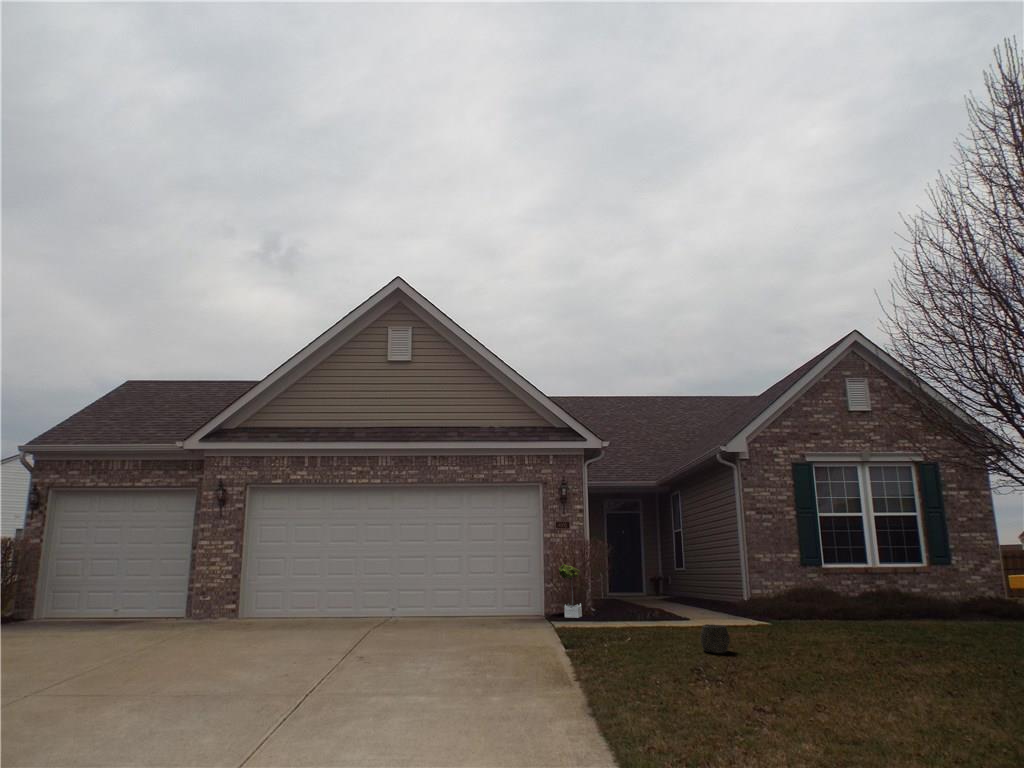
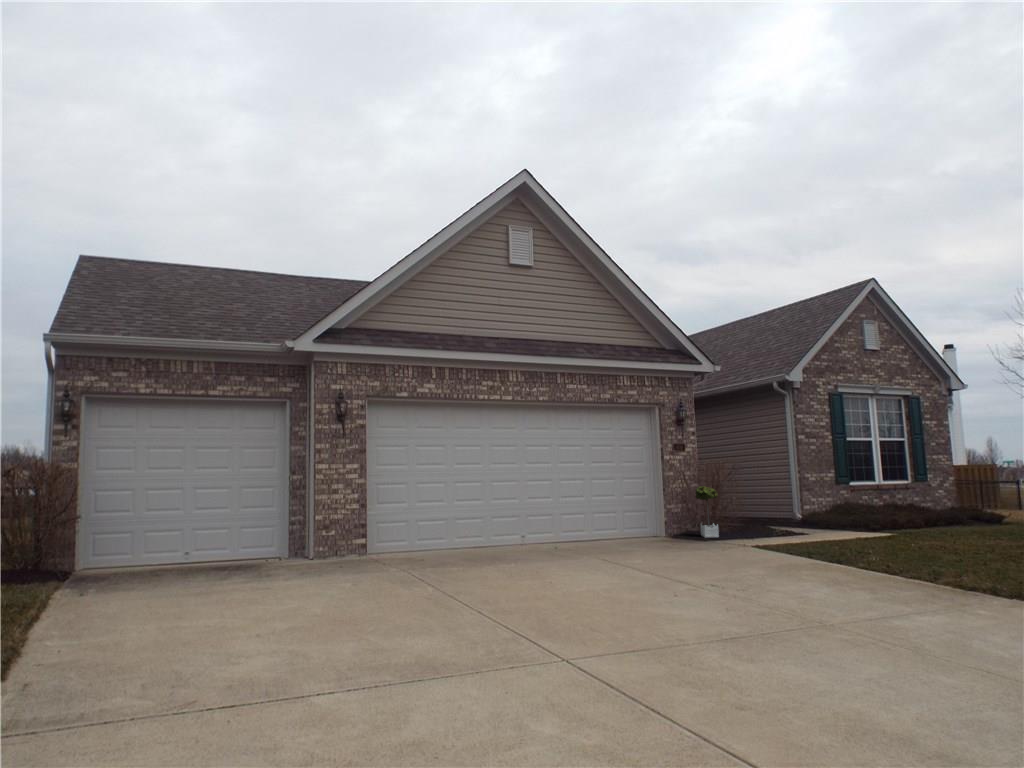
woven basket: present [700,624,730,653] -> none [942,539,973,565]

